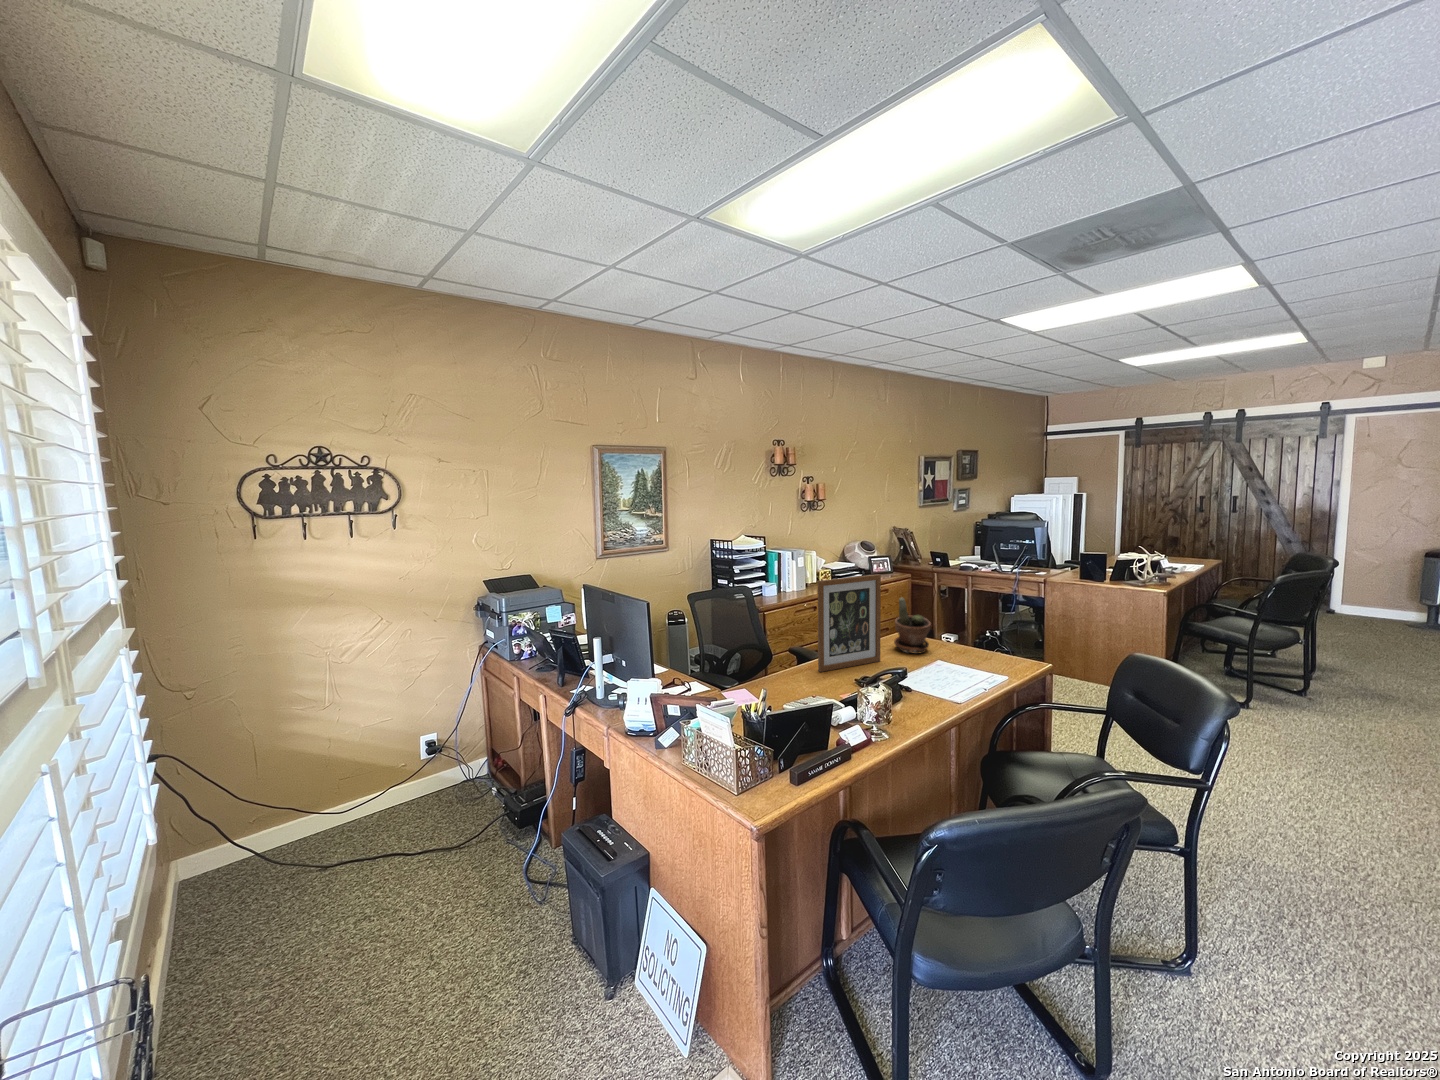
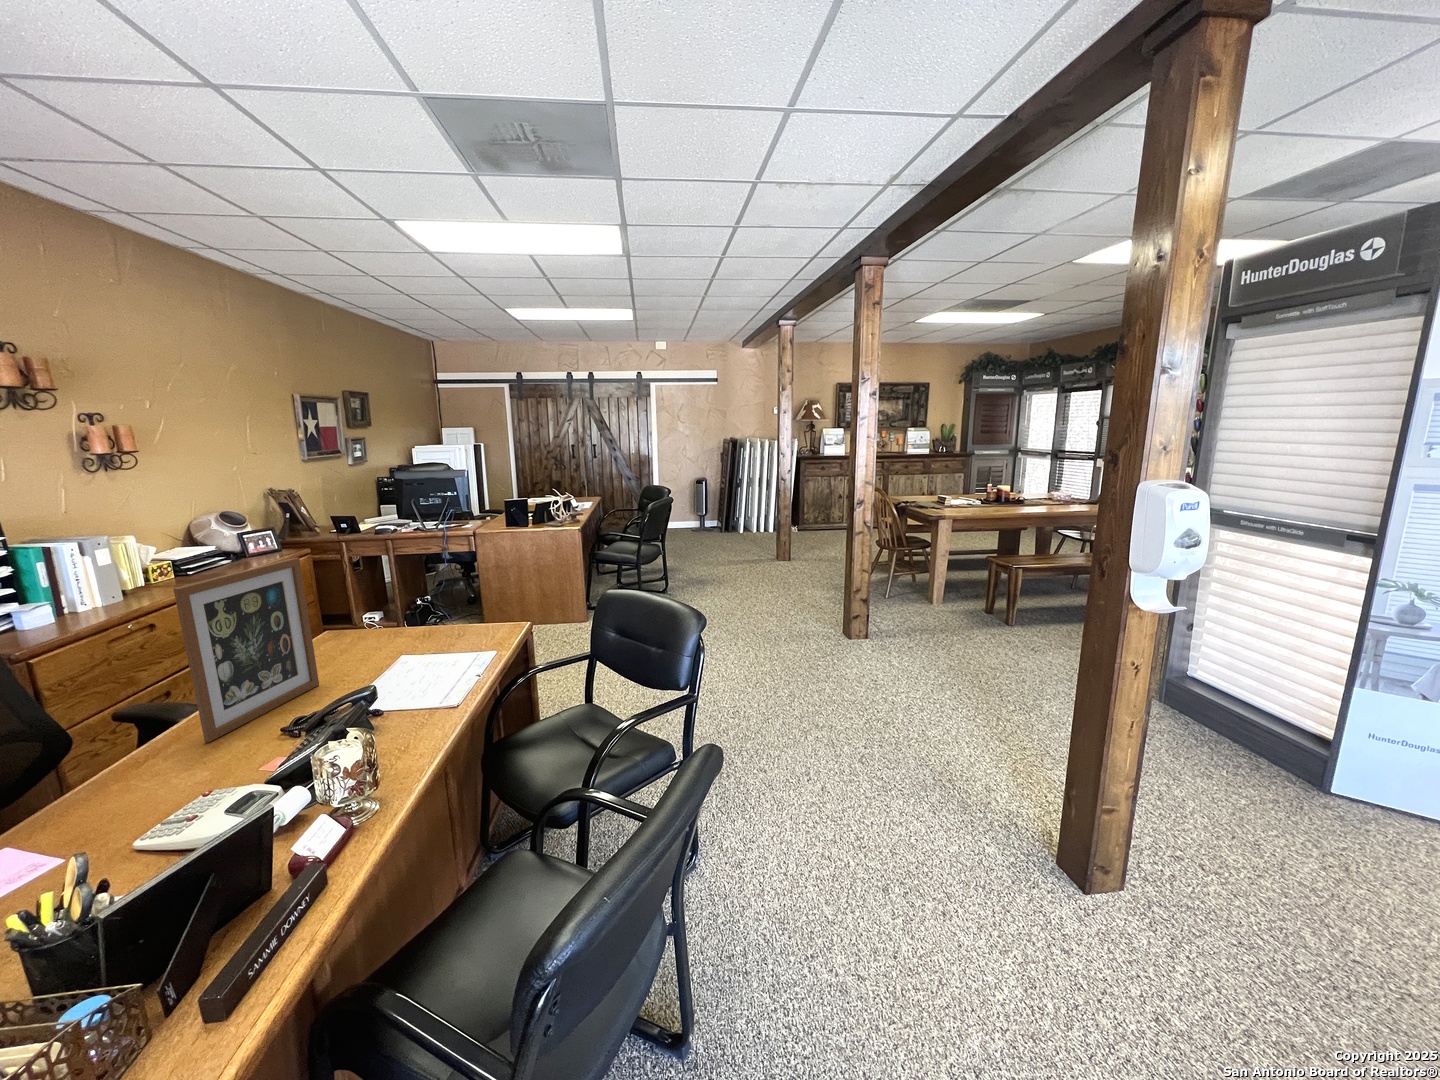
potted plant: present [894,598,931,654] -> none [329,584,386,659]

